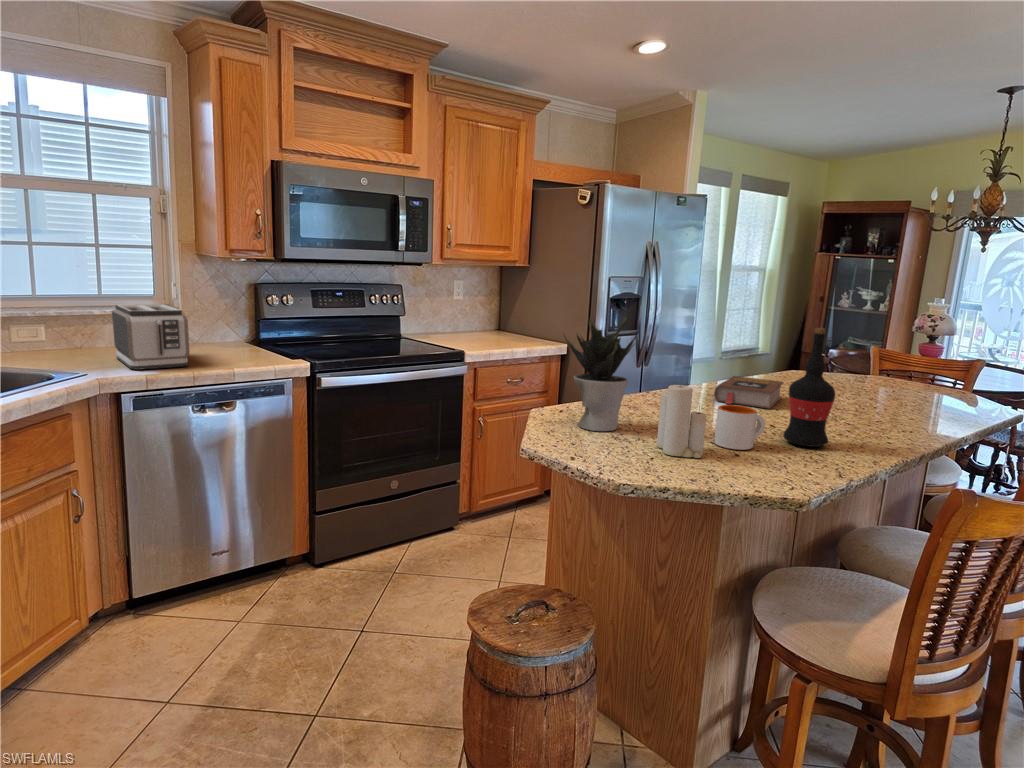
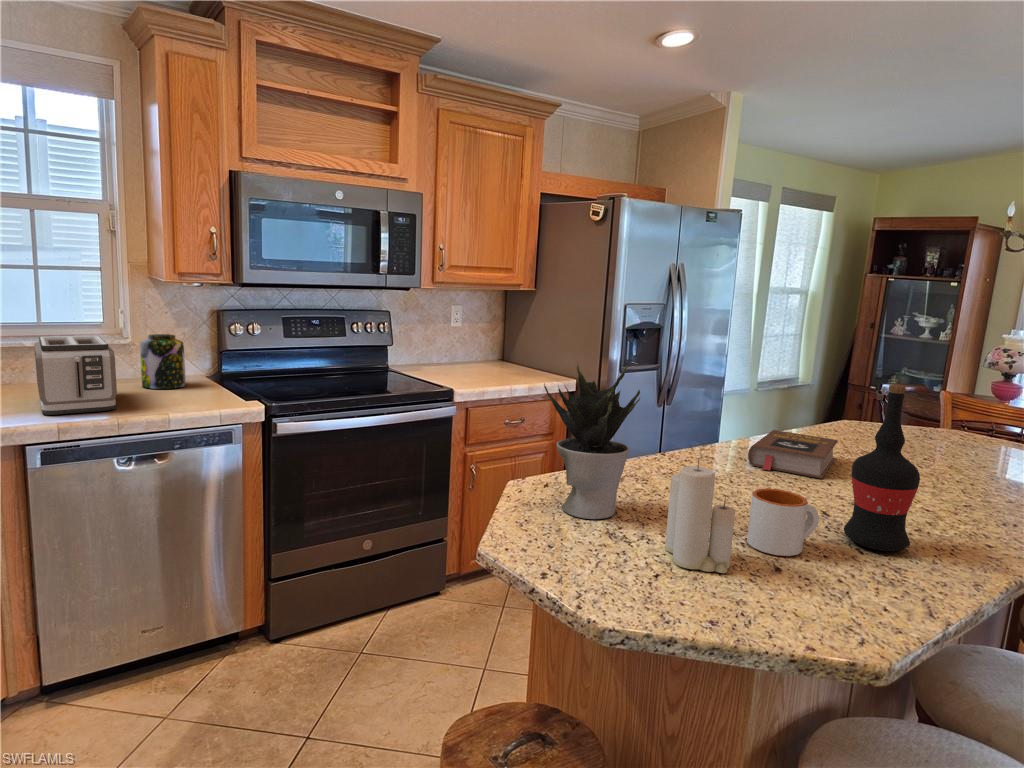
jar: none [194,304,233,351] -> present [140,334,185,389]

